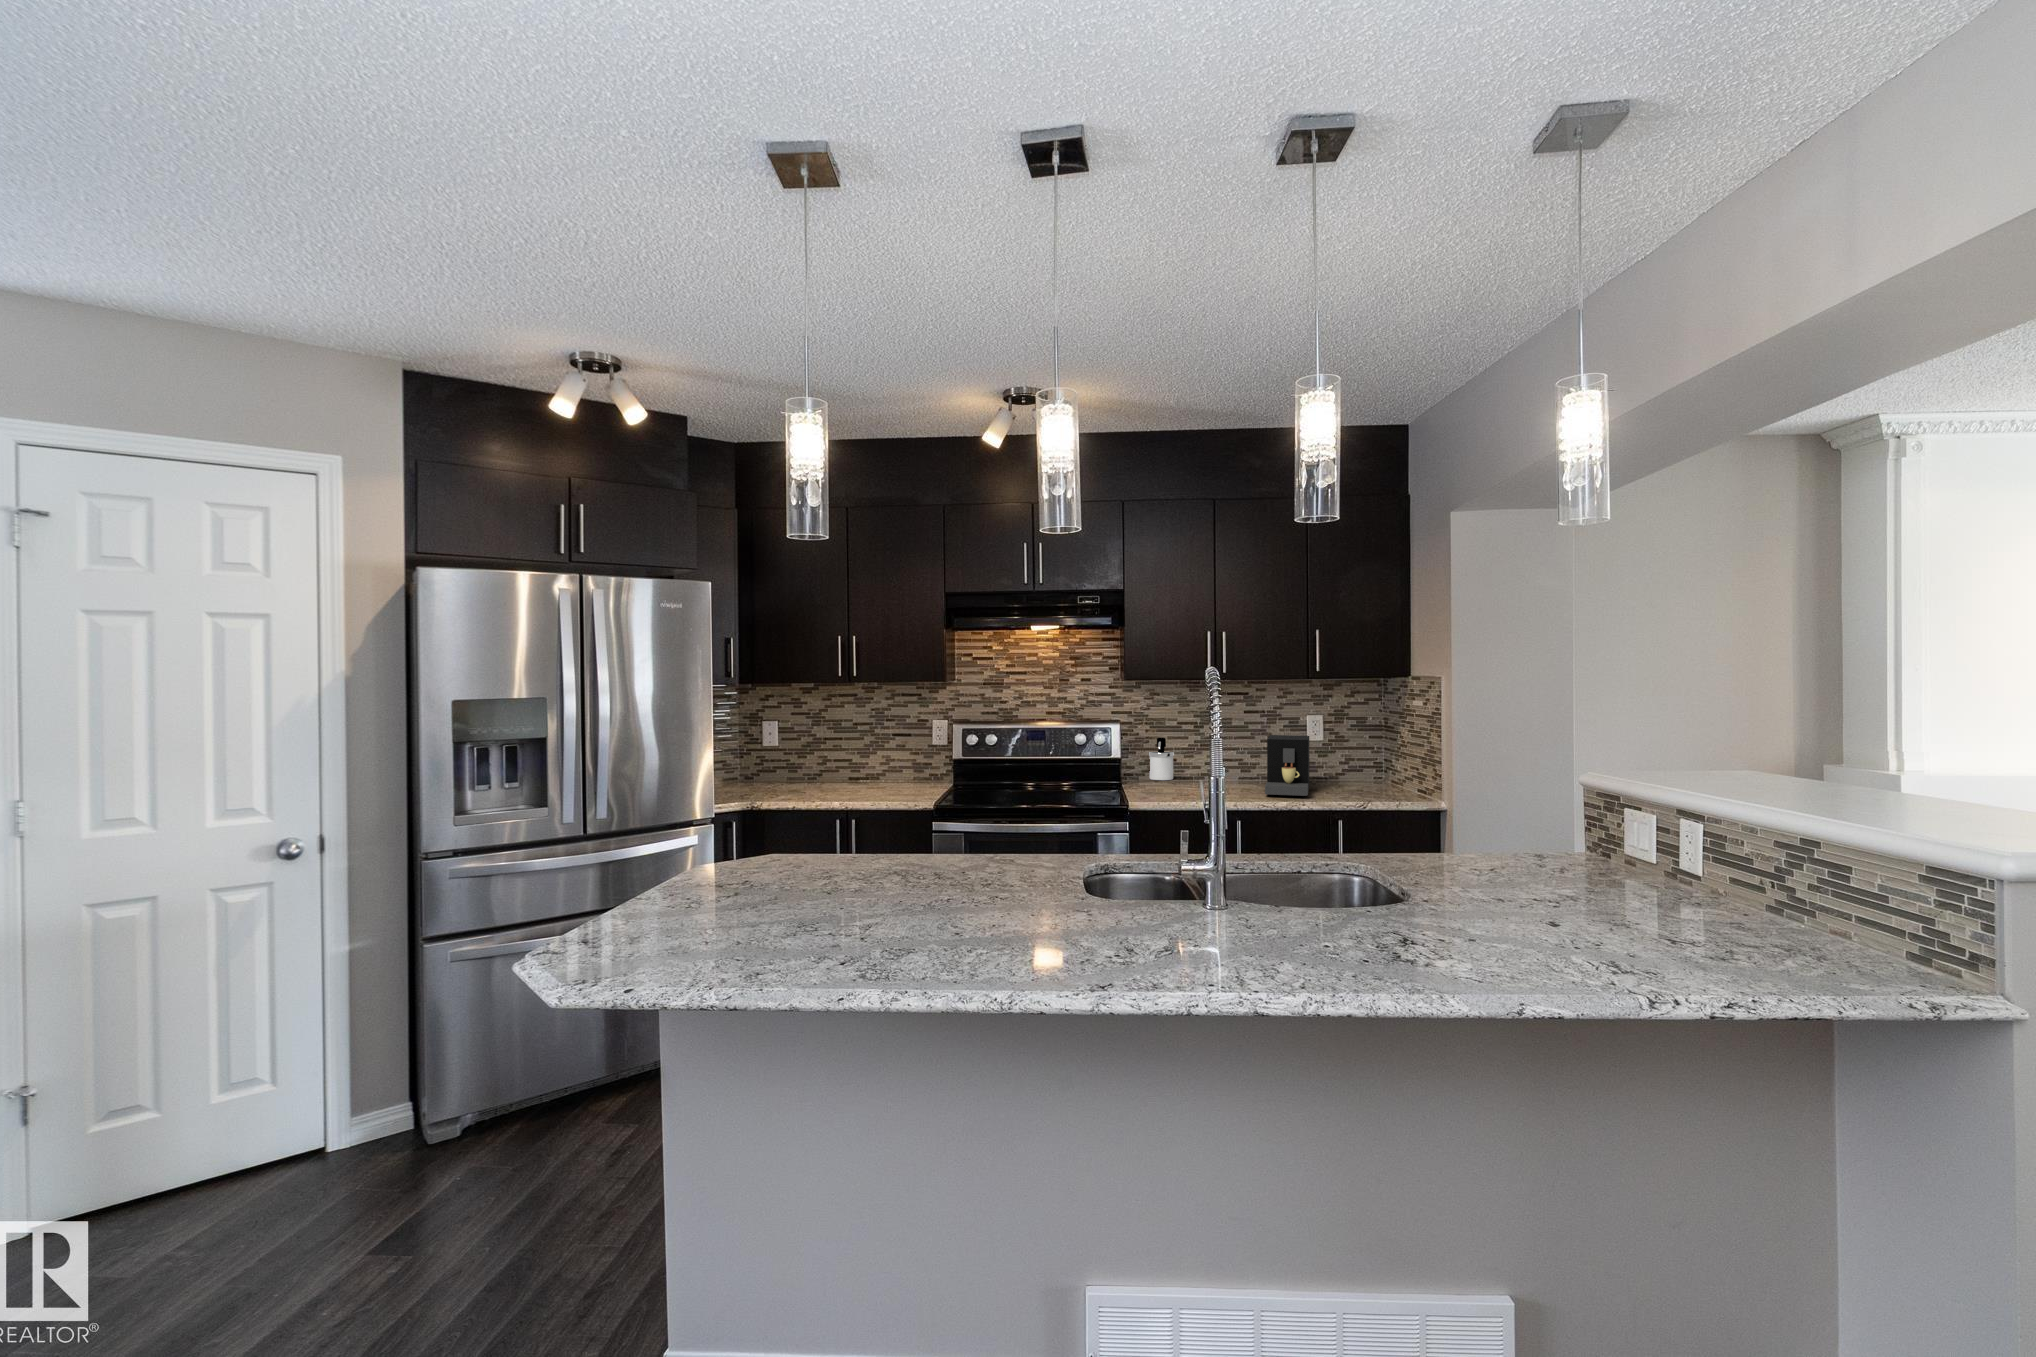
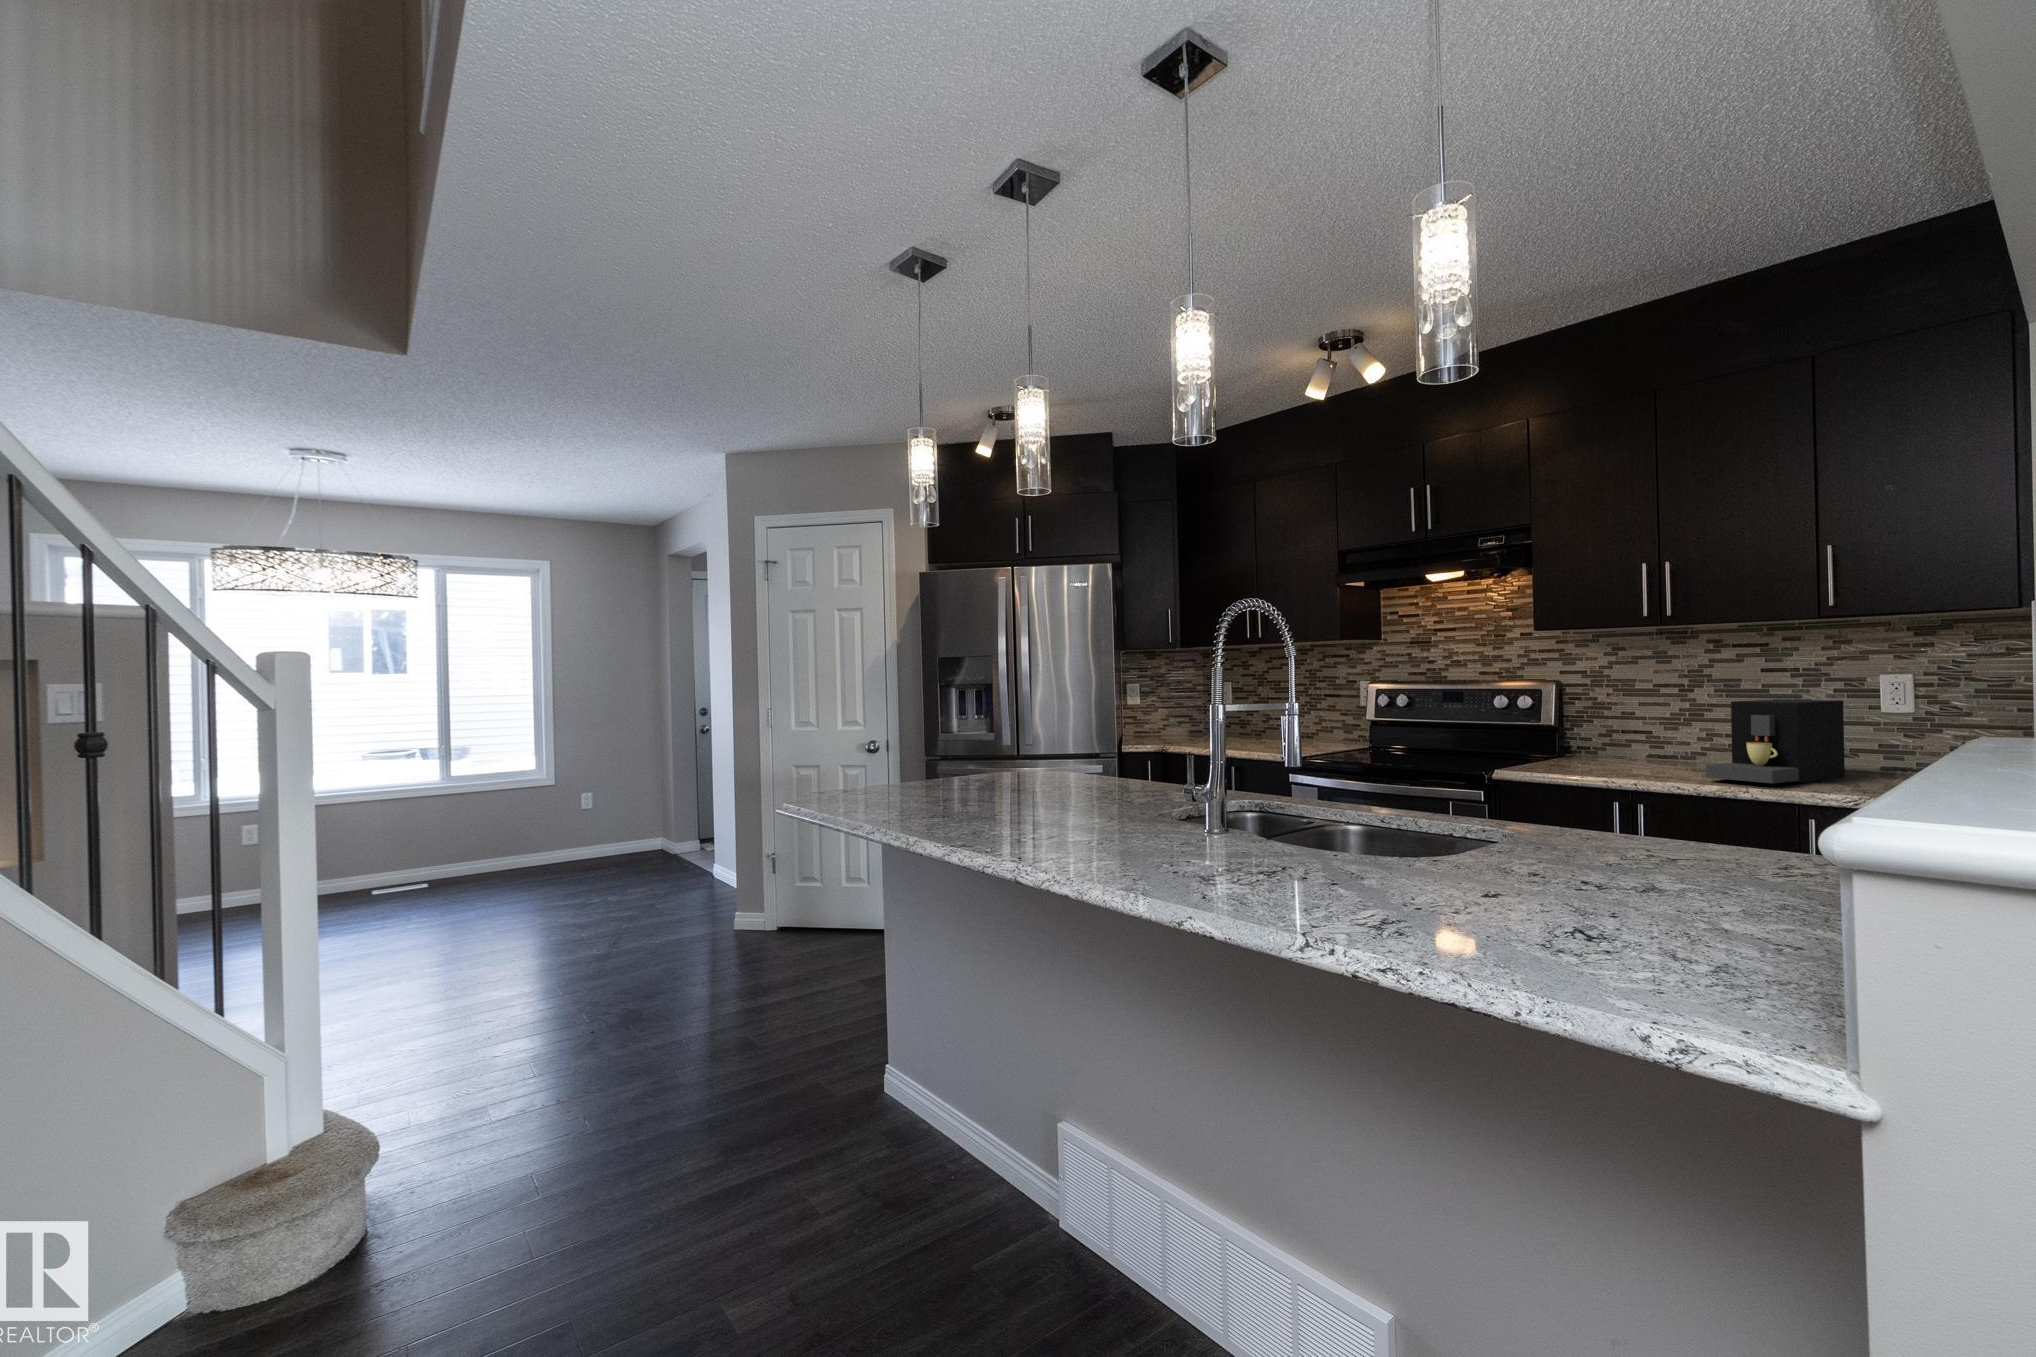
soap dispenser: present [1149,738,1174,780] -> none [1599,703,1642,757]

